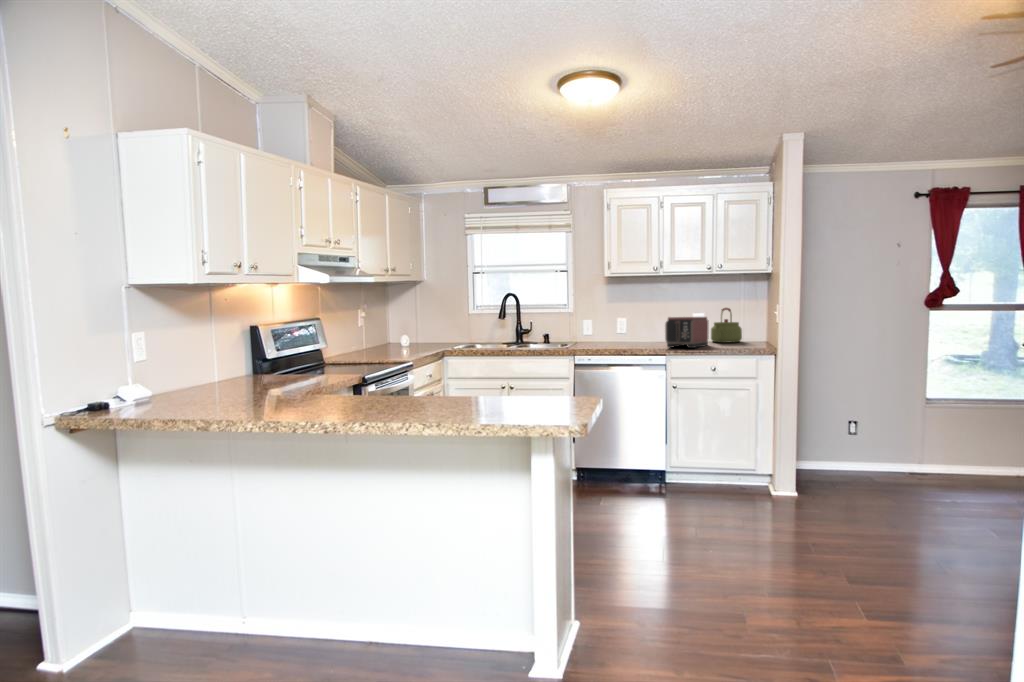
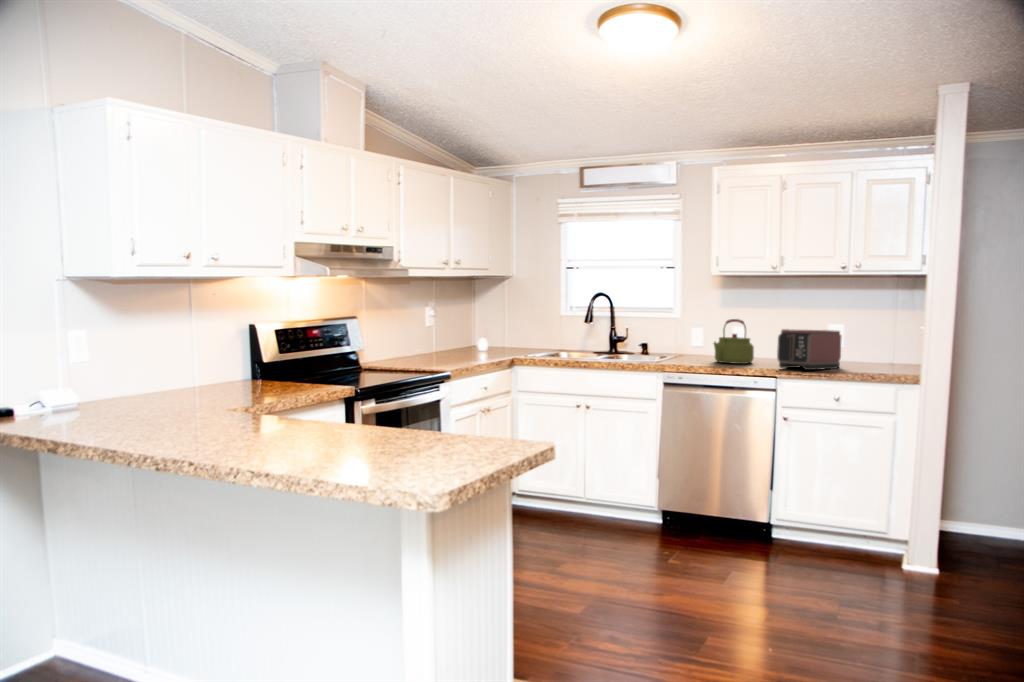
kettle: present [711,308,742,343] -> present [714,319,754,364]

